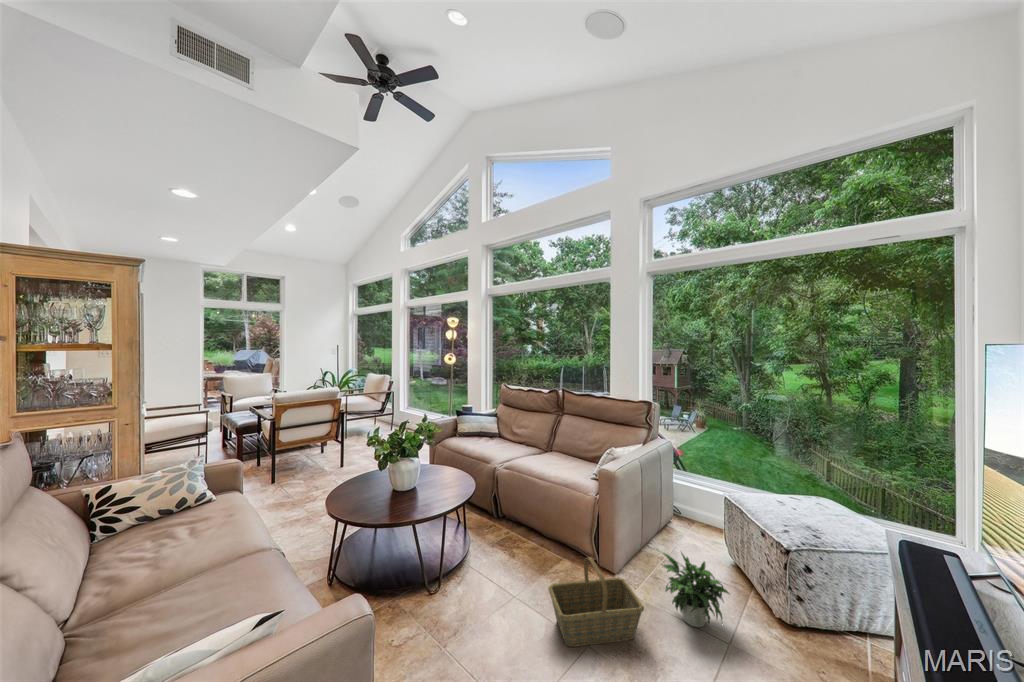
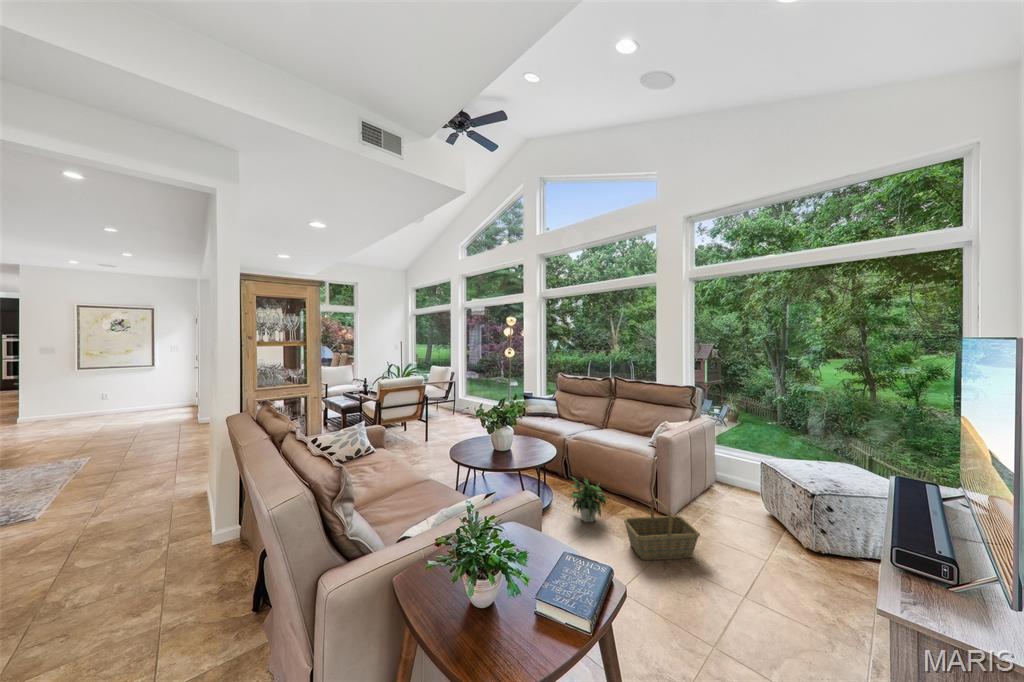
potted plant: present [663,553,730,627] -> present [570,477,607,522]

